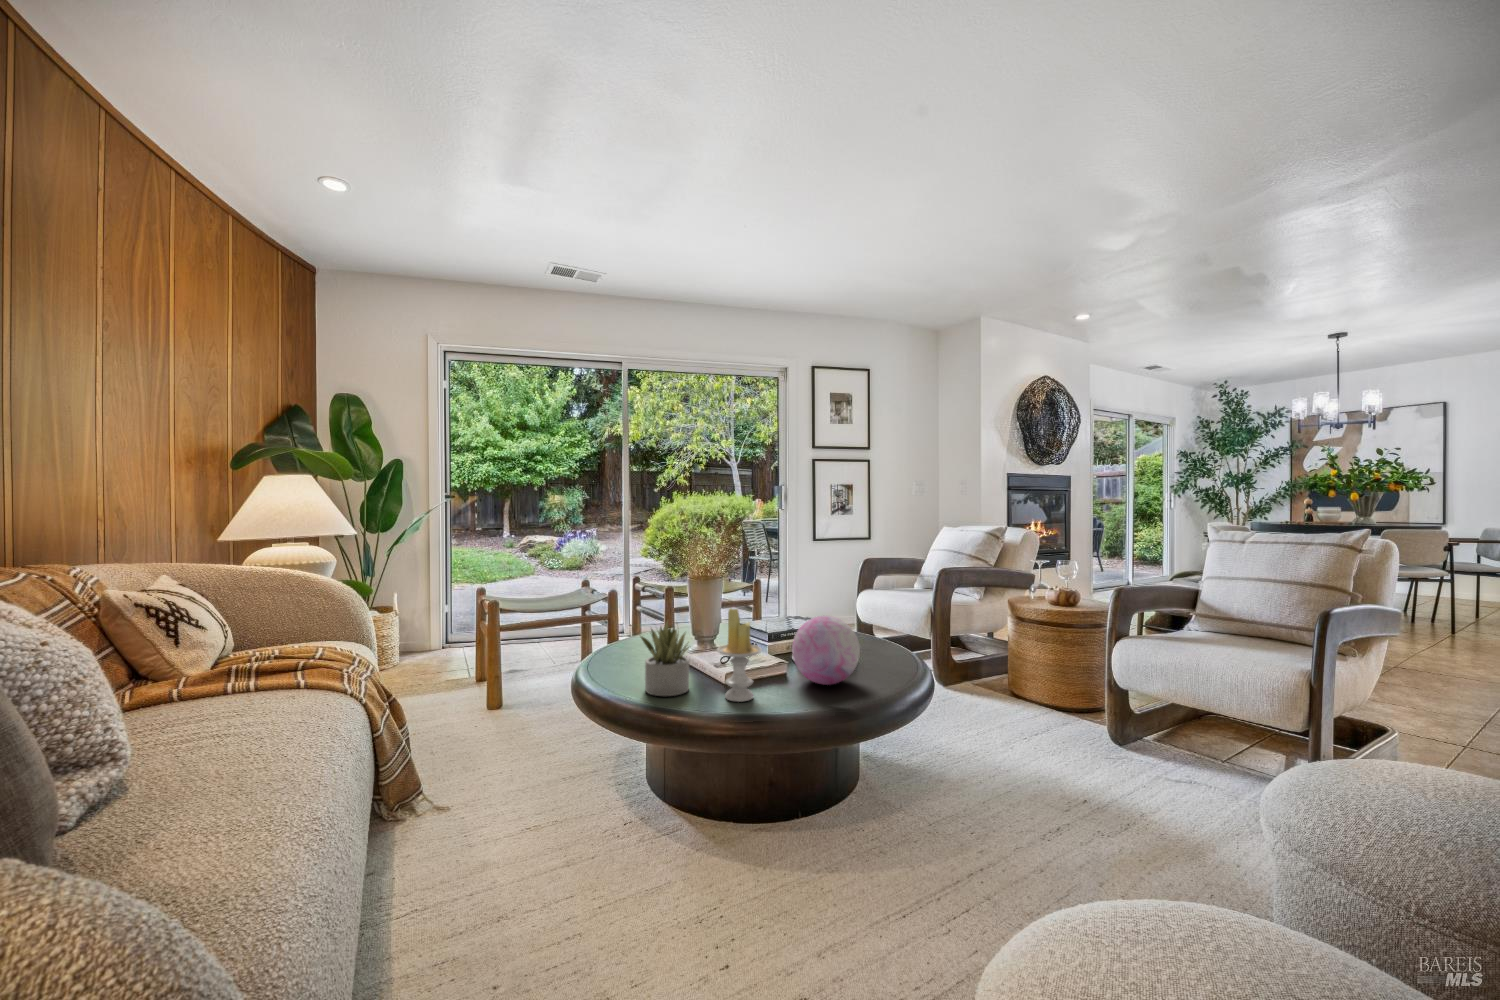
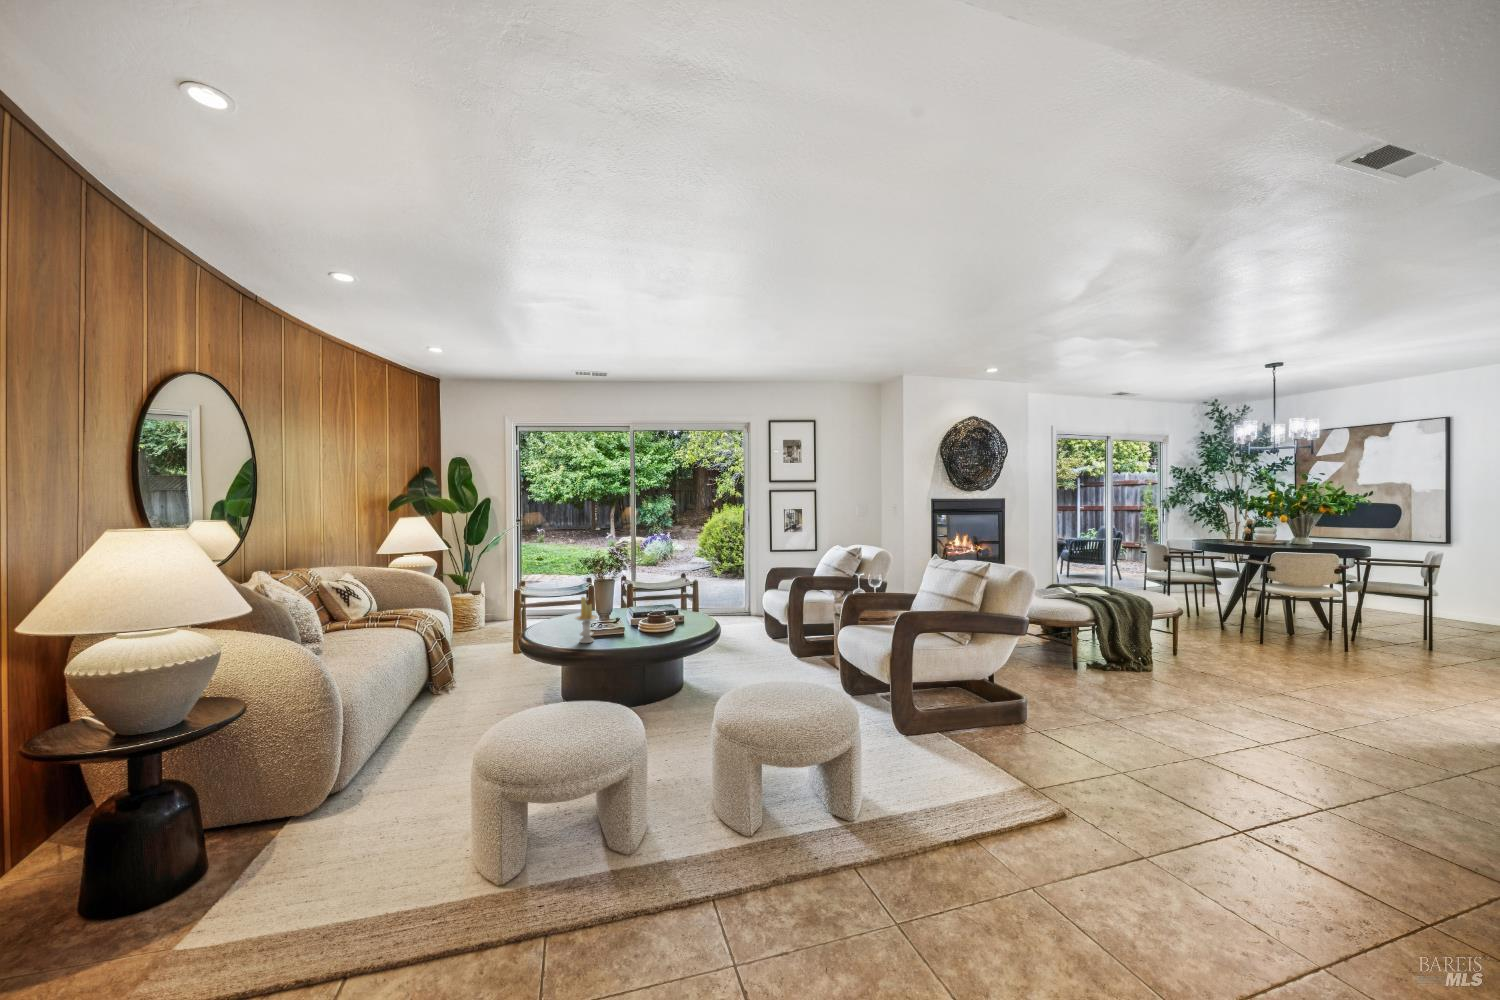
decorative orb: present [792,616,860,685] -> none [620,602,656,638]
succulent plant: present [641,622,689,696] -> none [543,601,571,639]

